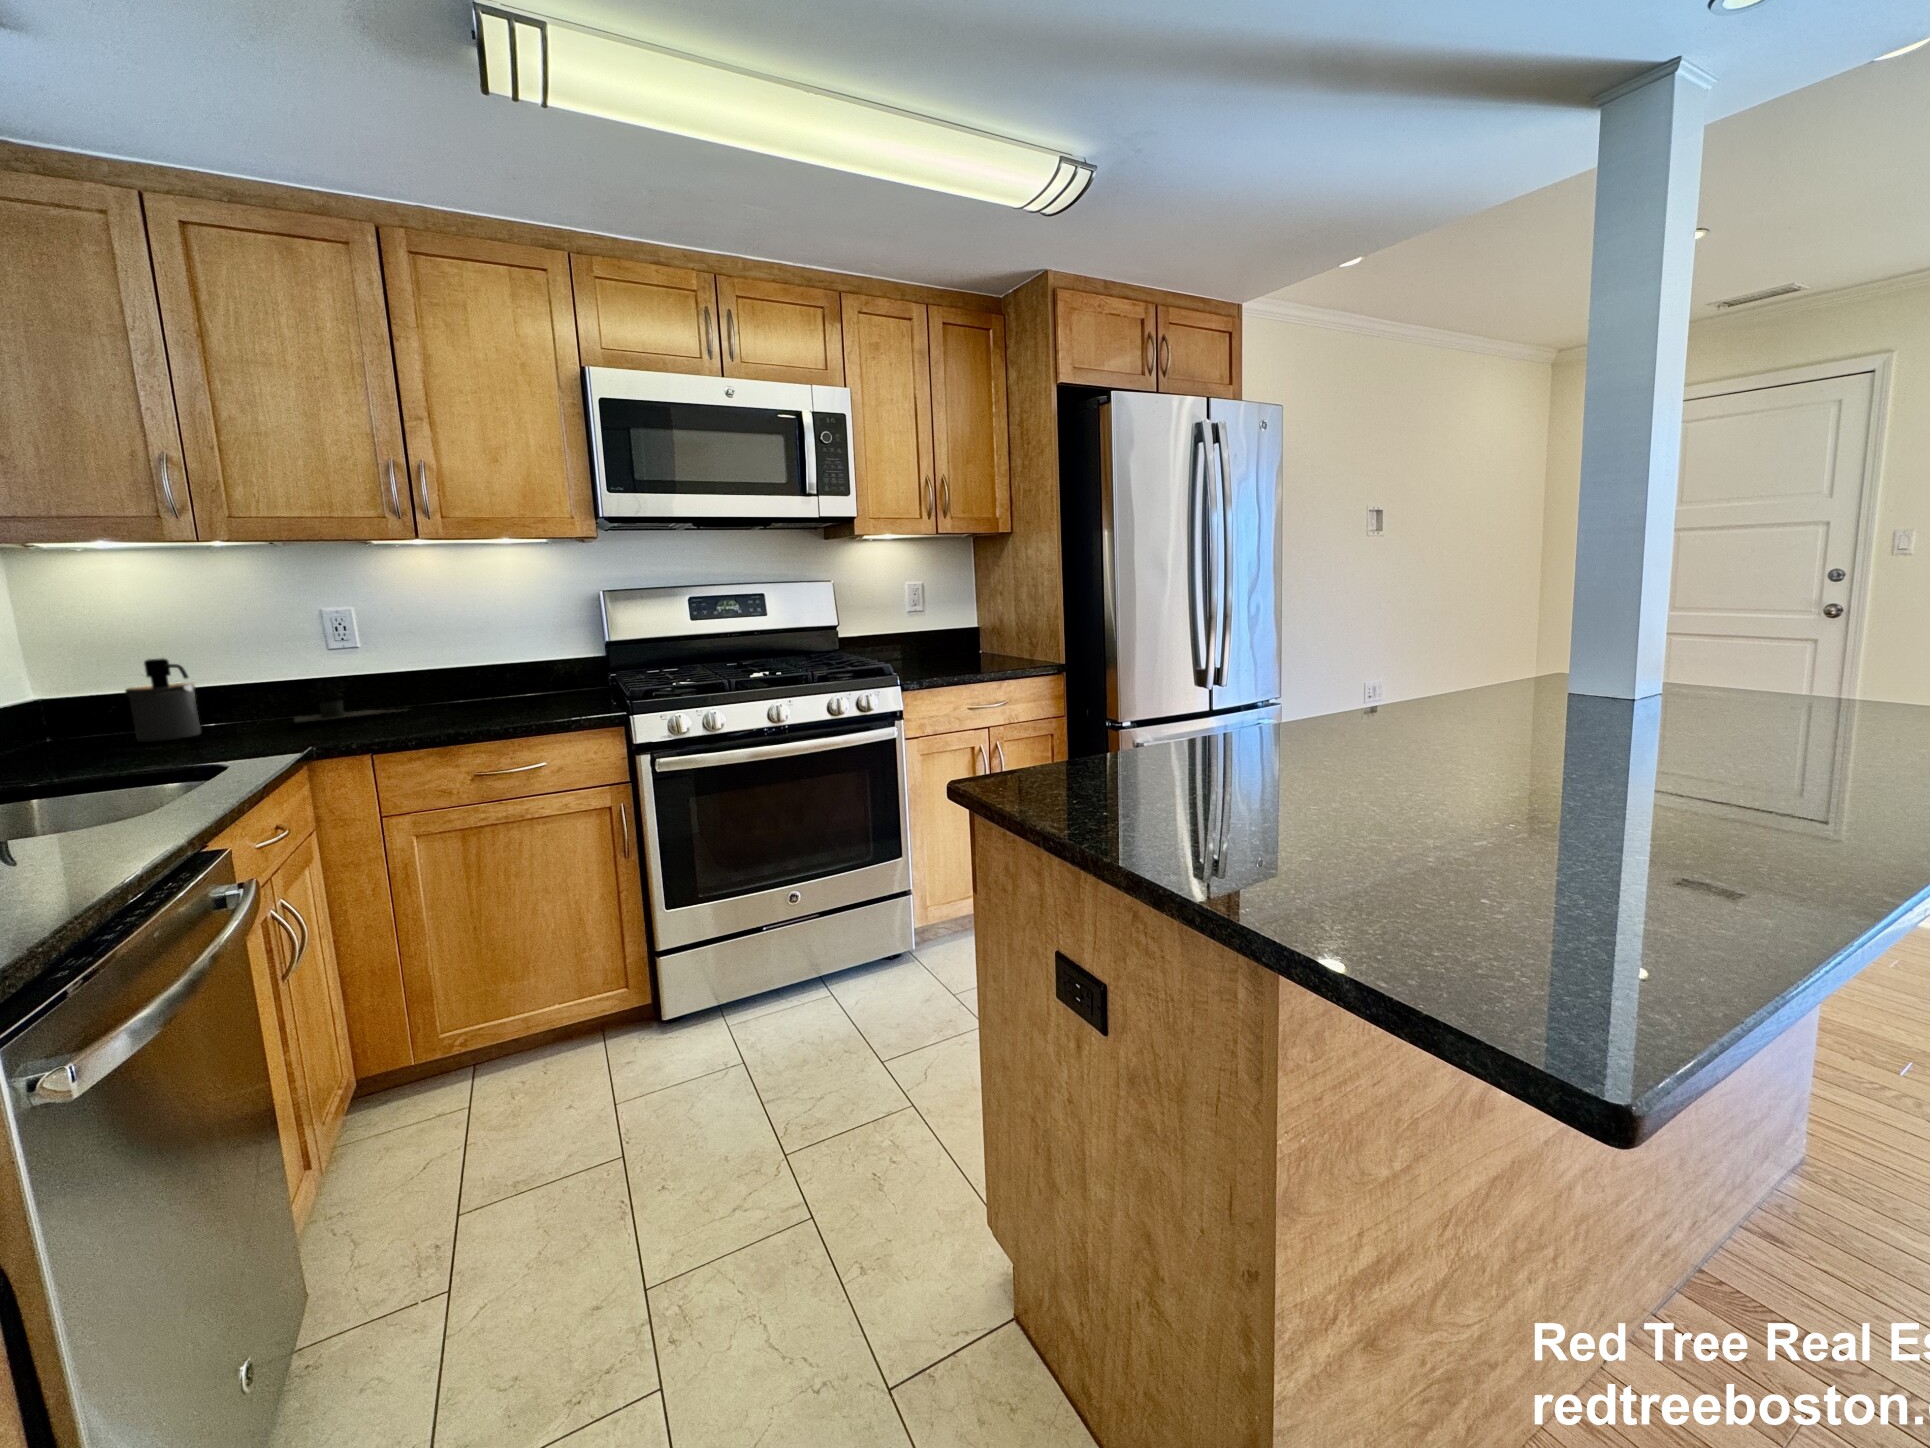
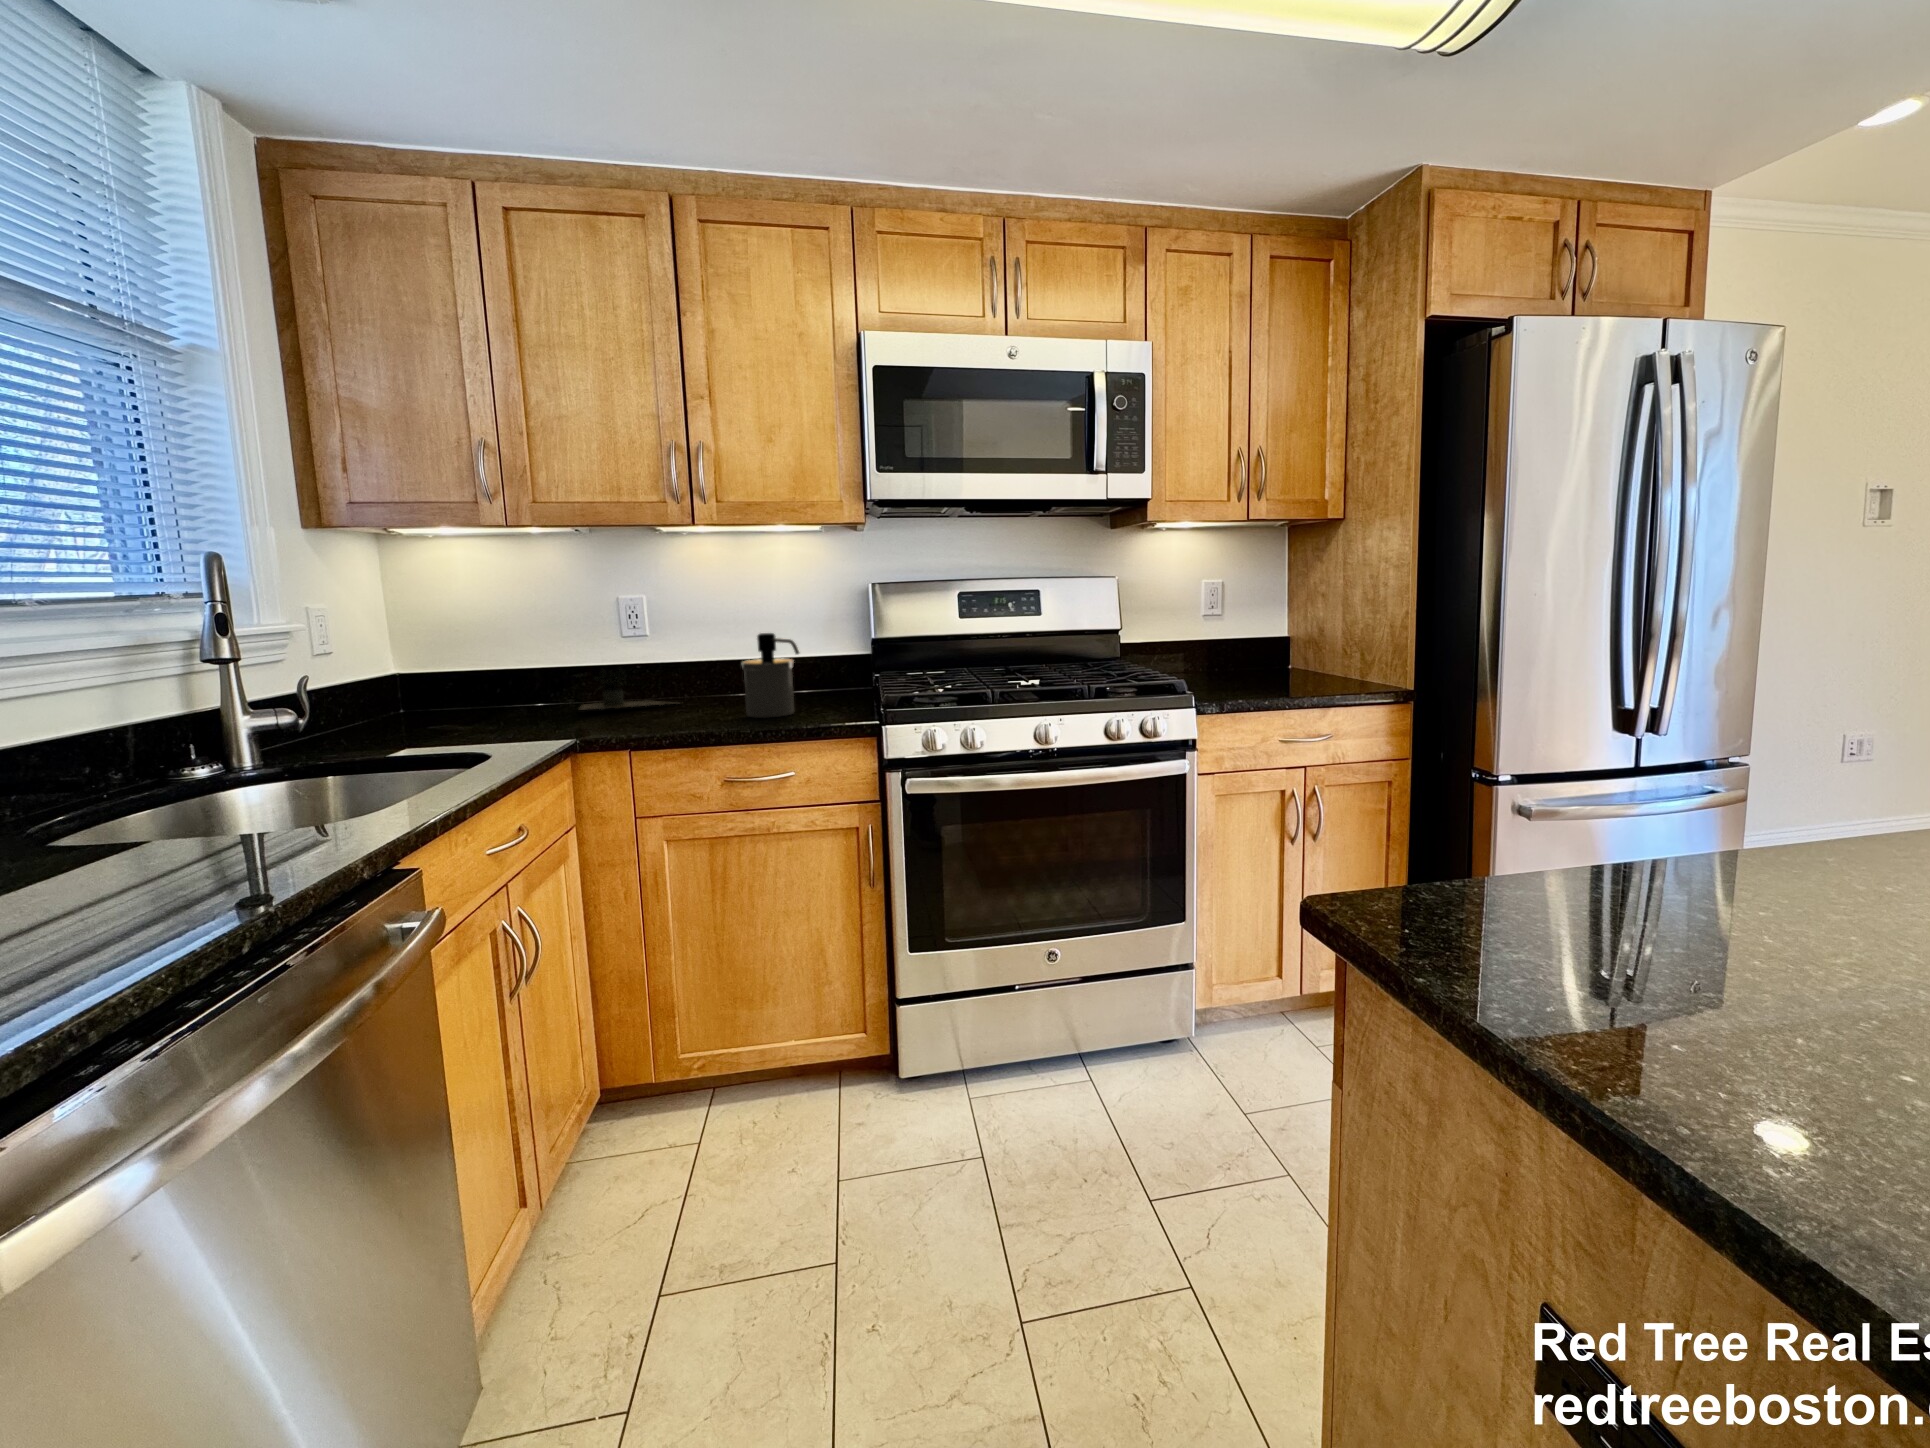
soap dispenser: present [125,659,201,742] -> present [742,633,799,718]

